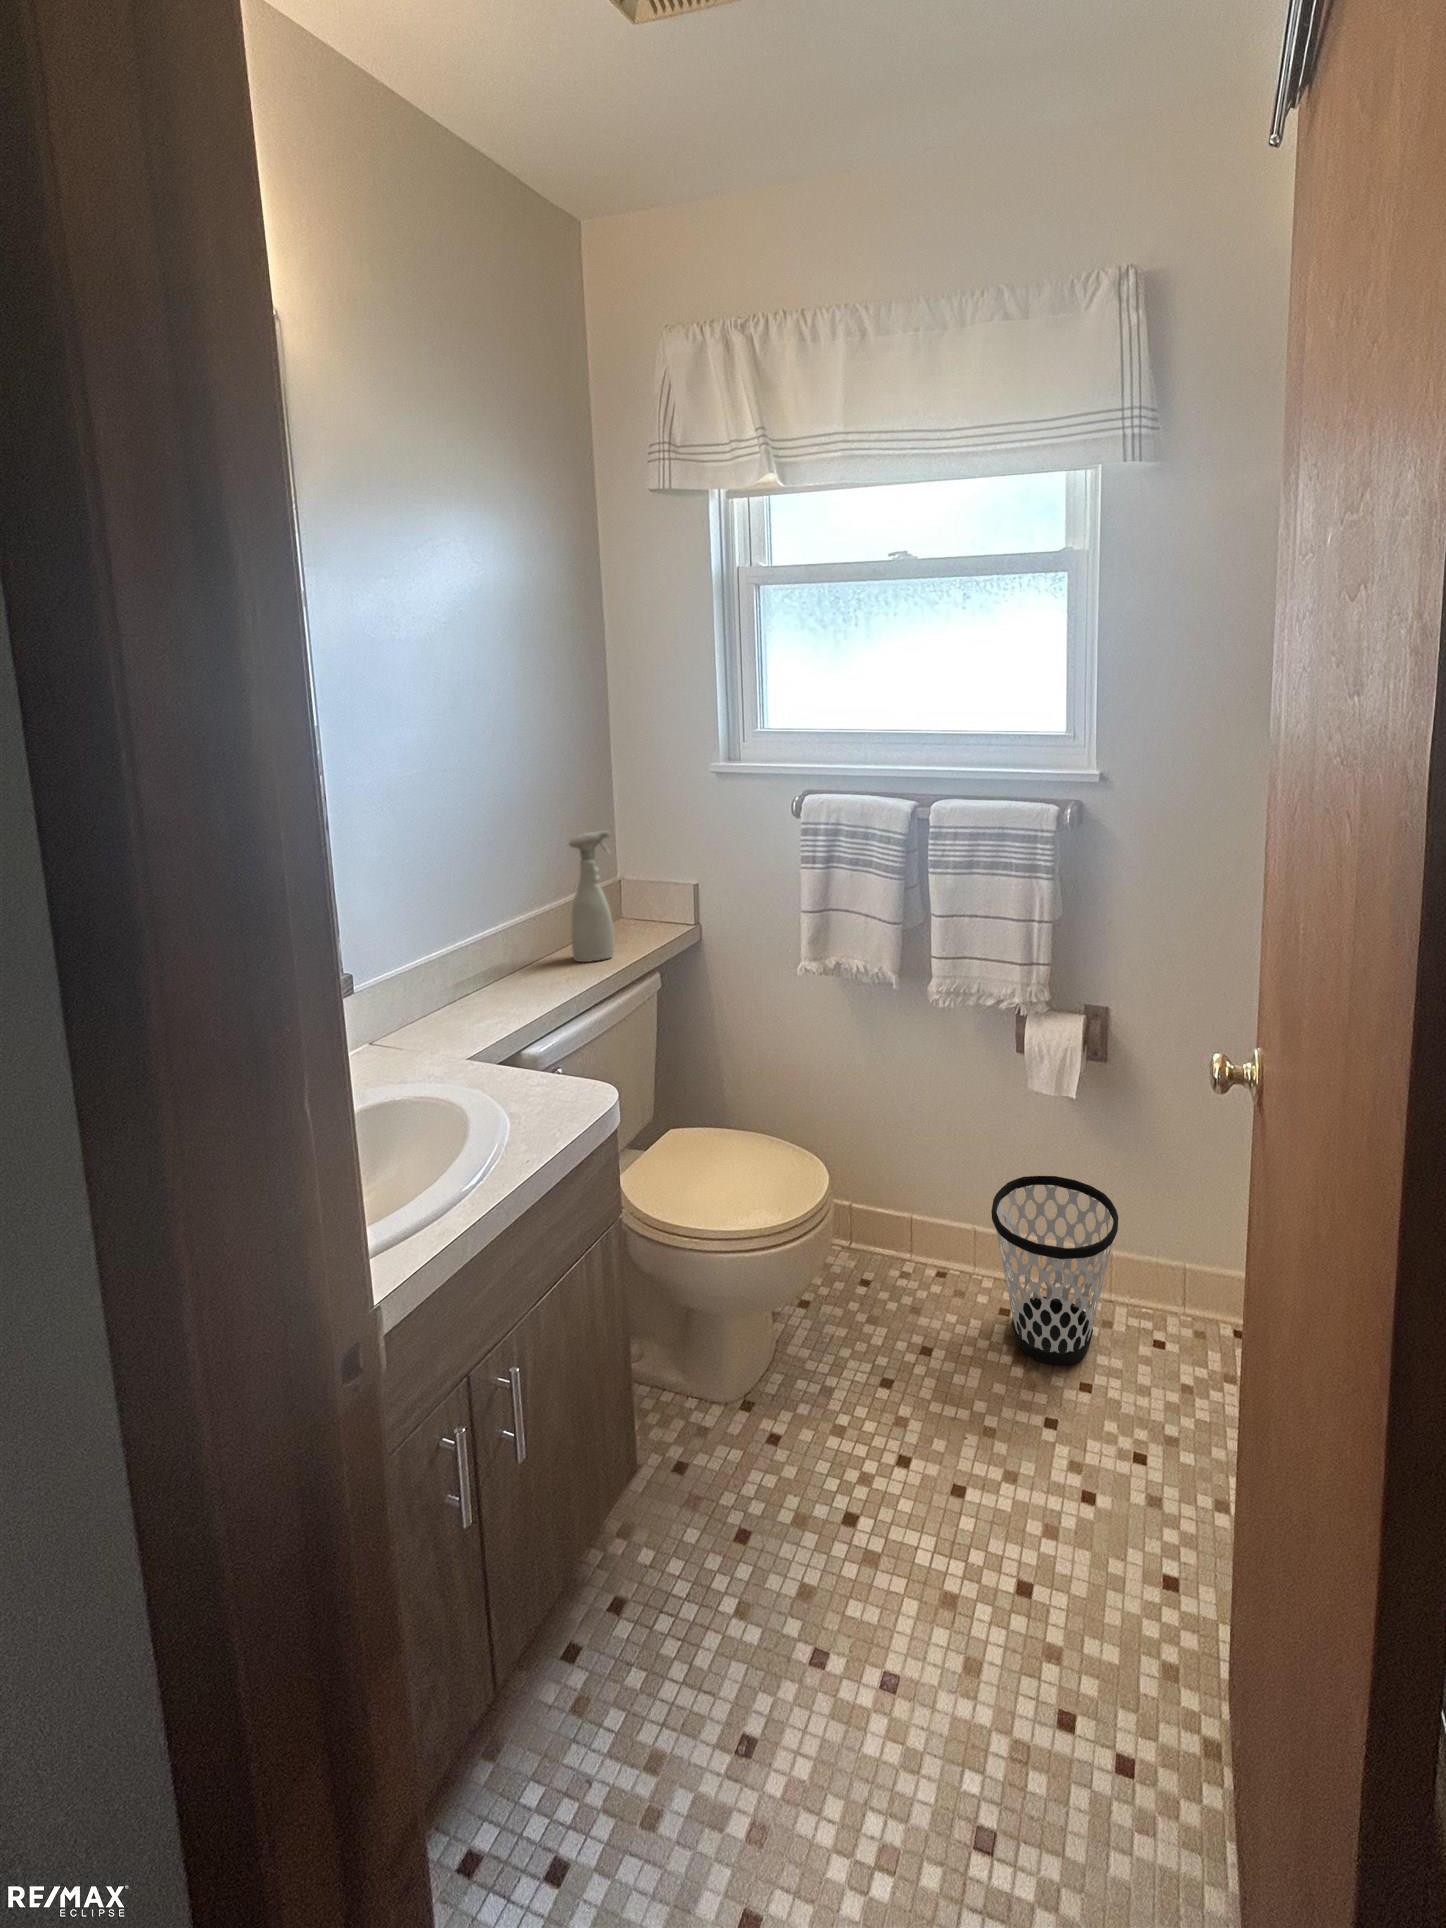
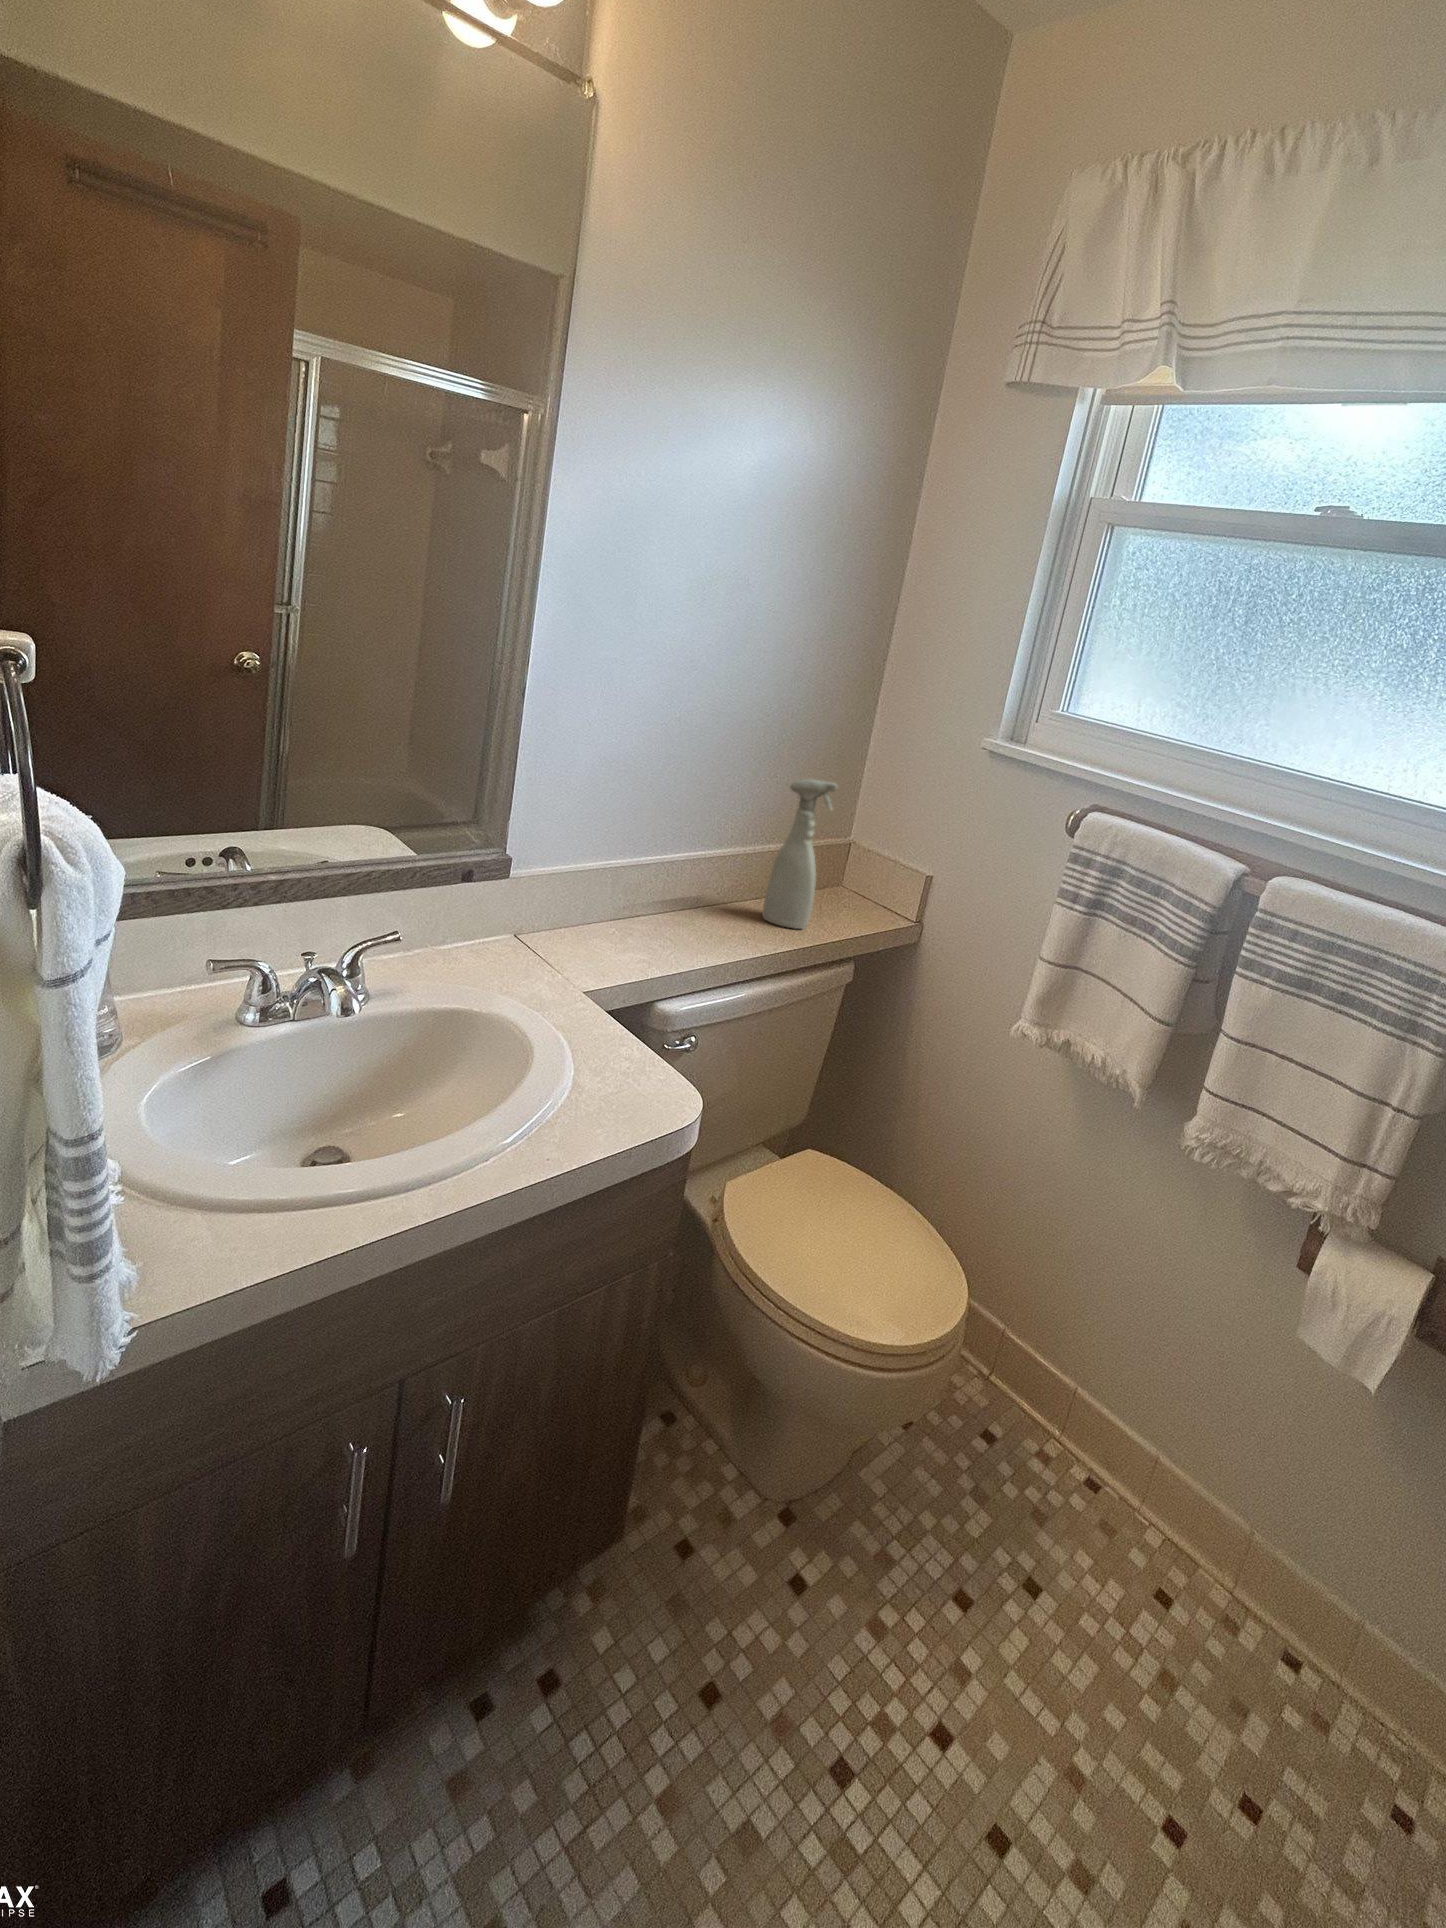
wastebasket: present [991,1176,1118,1365] -> none [1166,1439,1393,1757]

